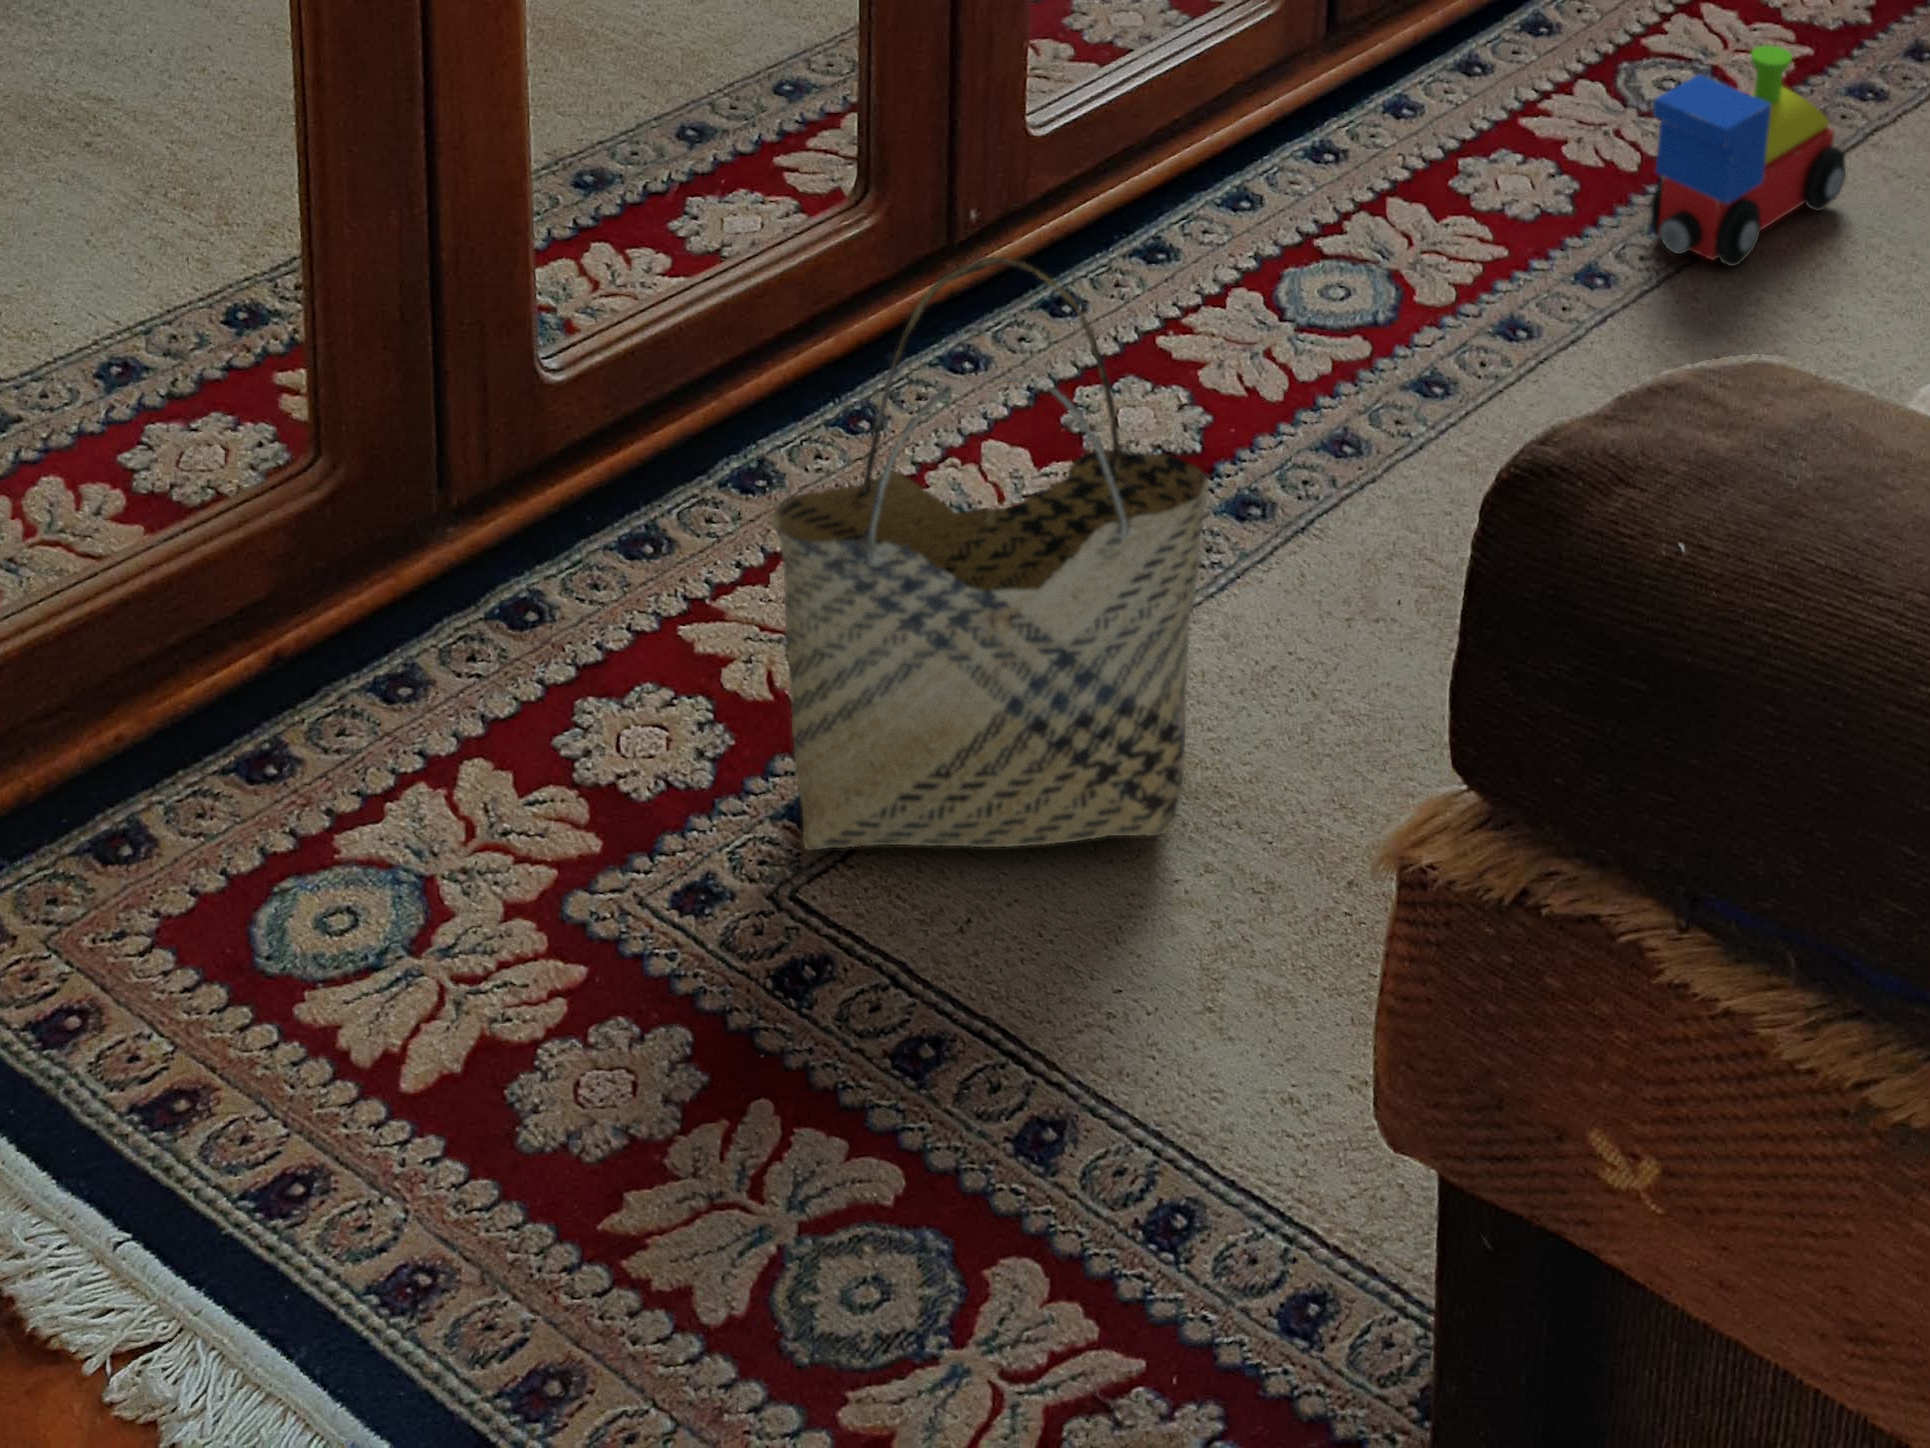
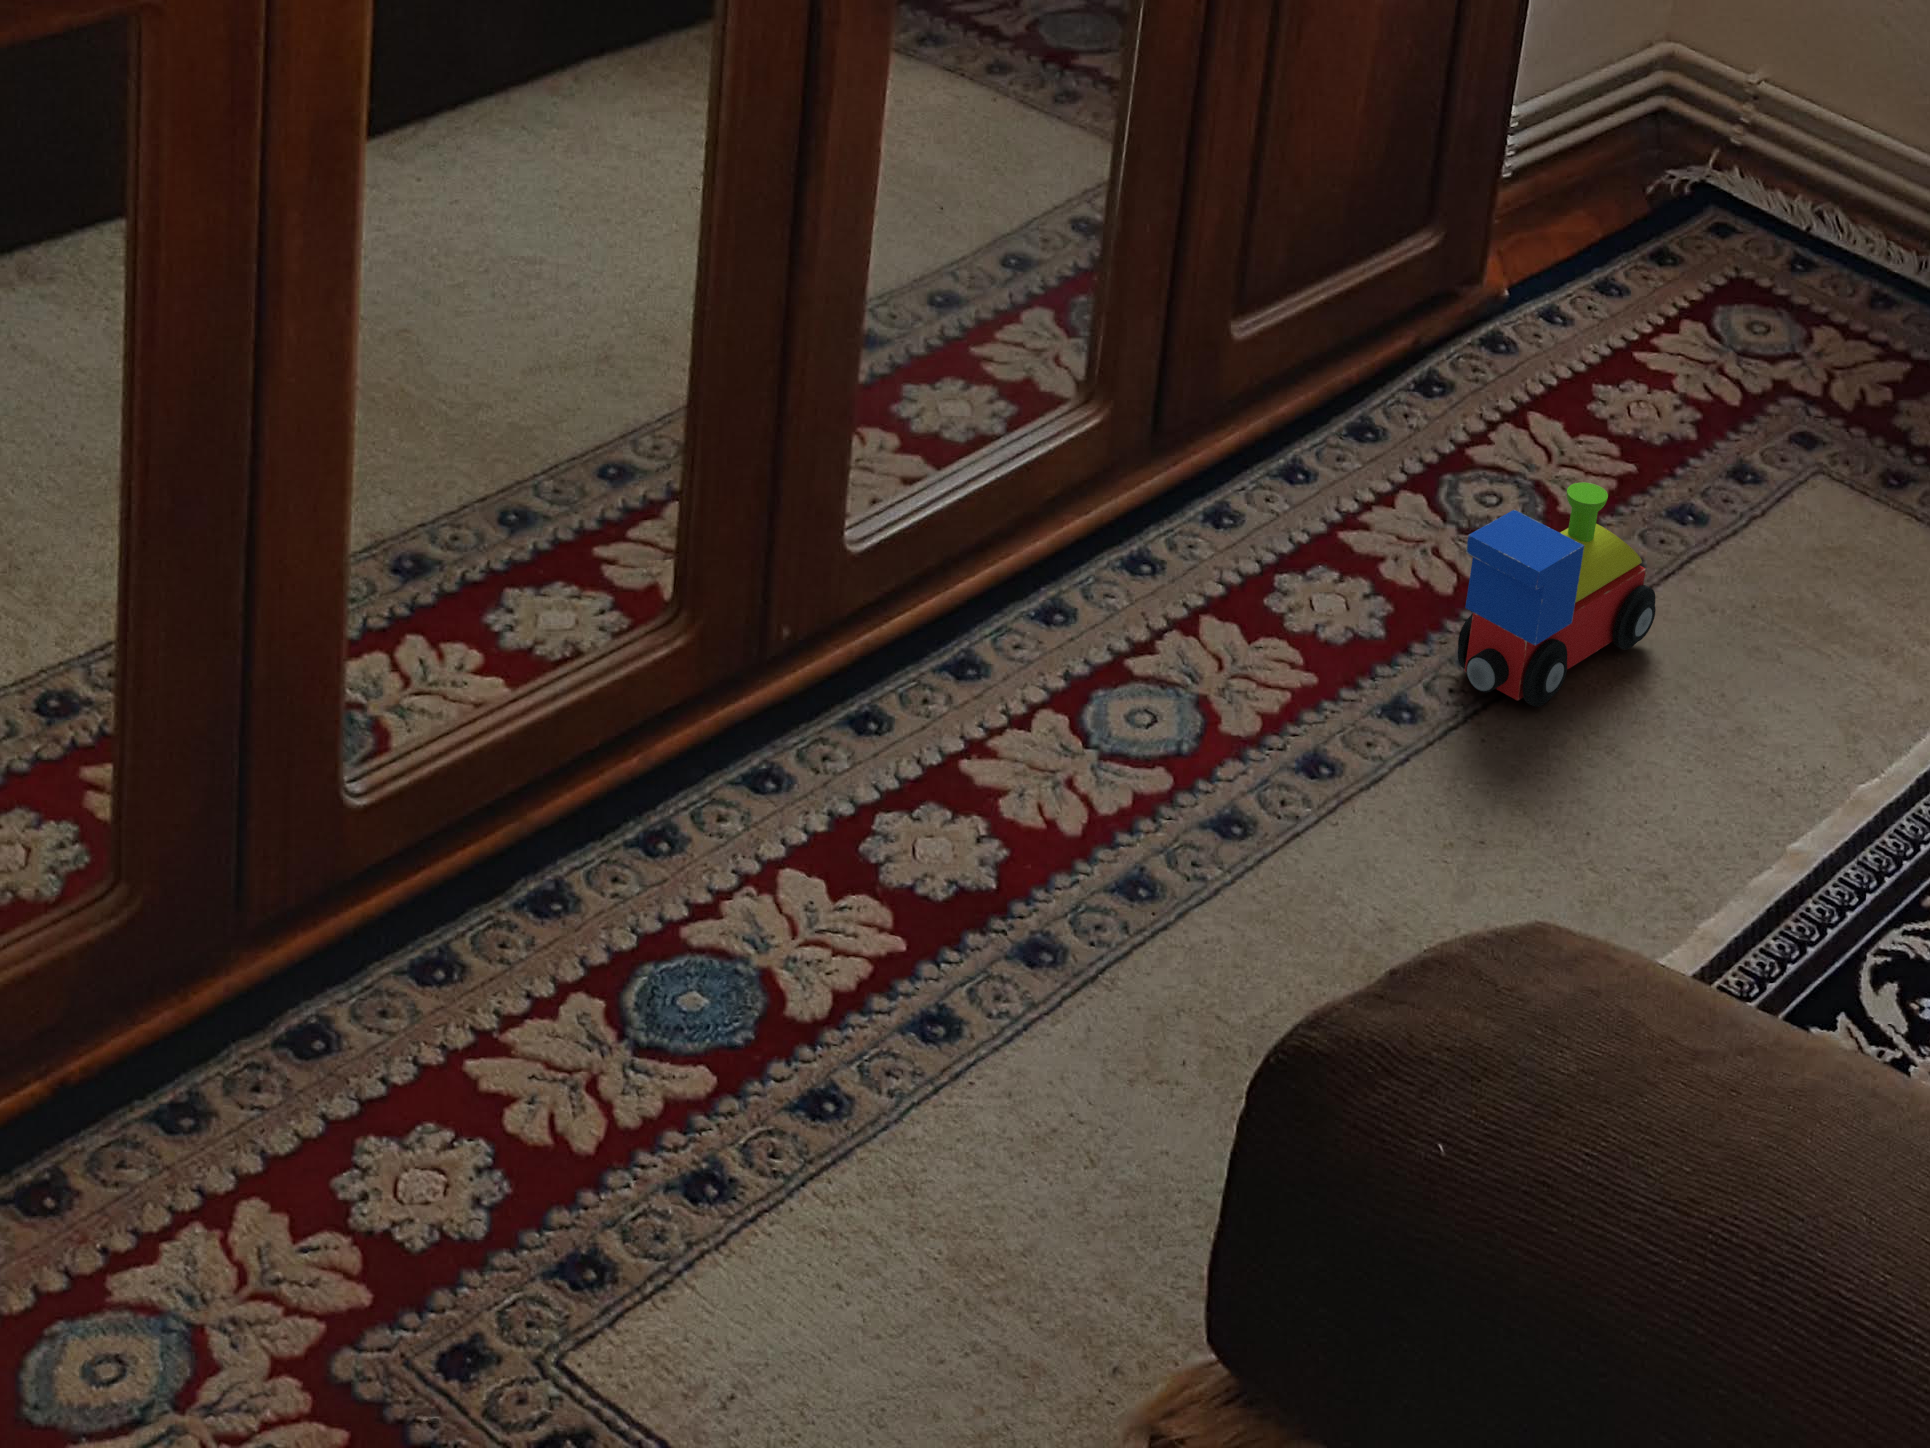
woven basket: present [771,257,1209,850] -> none [564,715,1004,1319]

